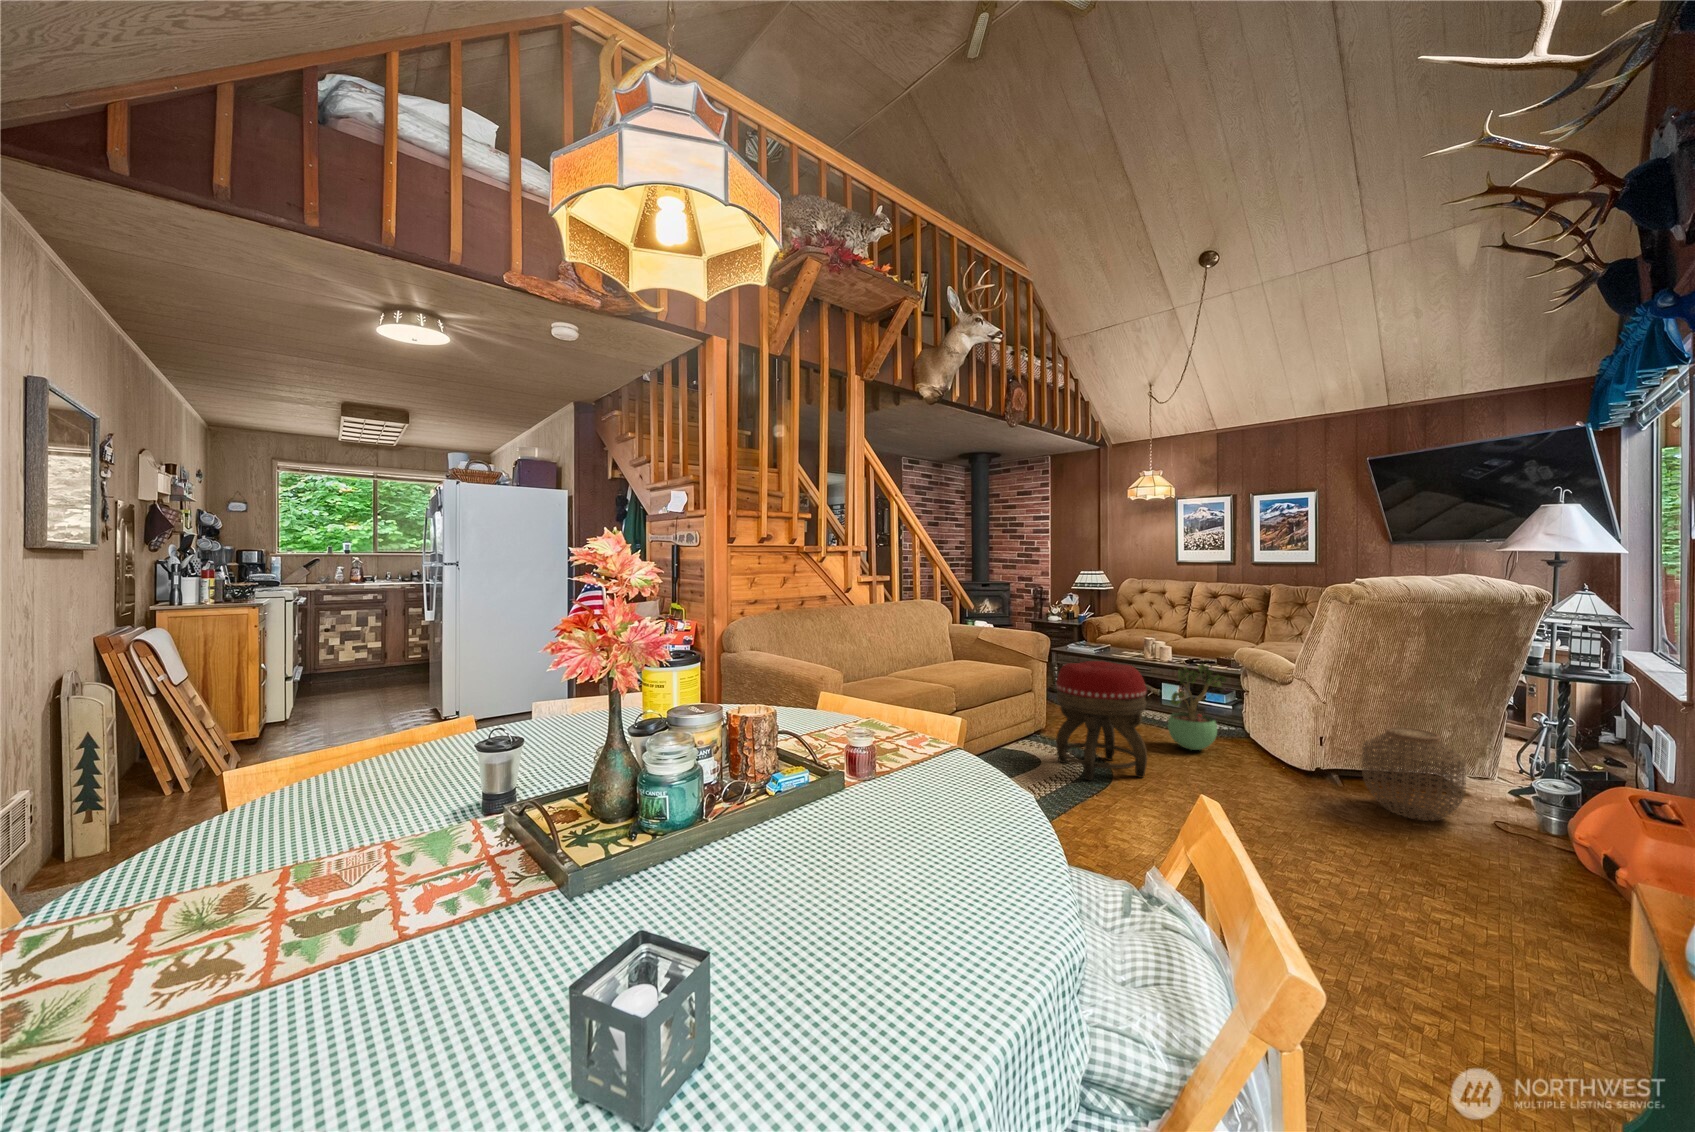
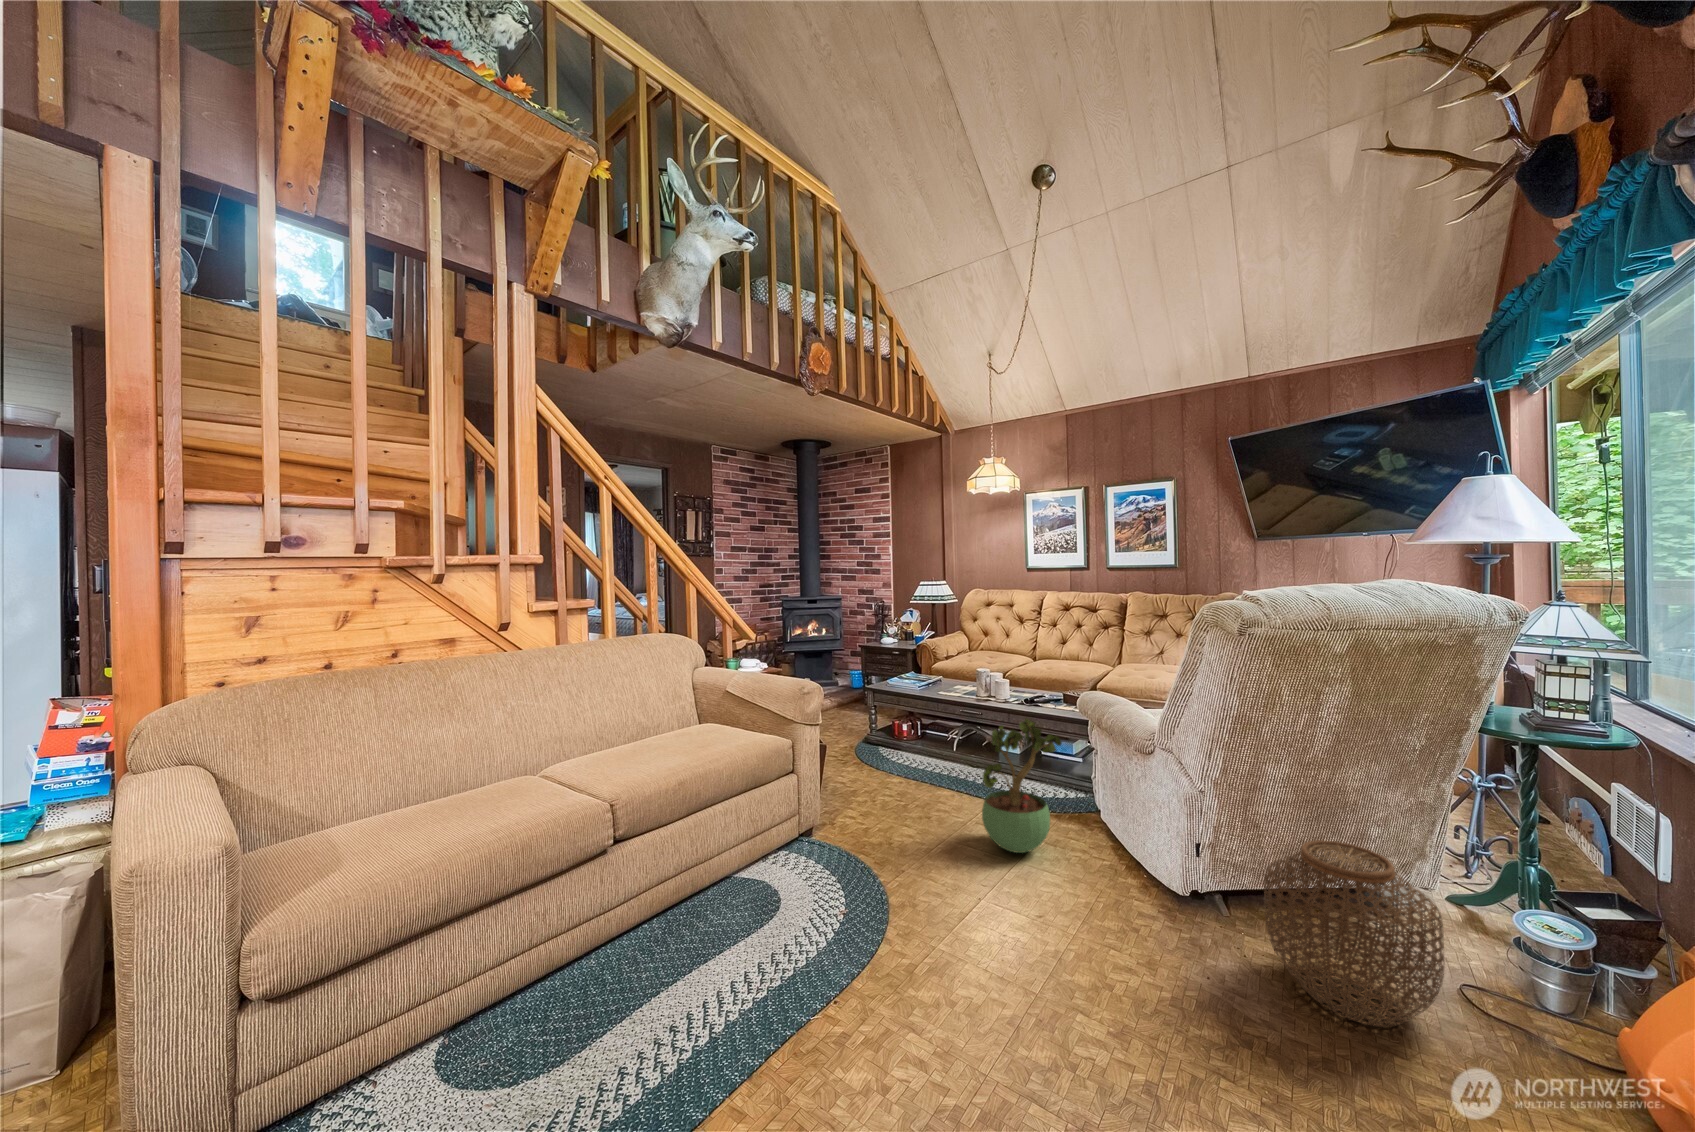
footstool: present [1056,661,1147,780] -> none [785,730,928,956]

